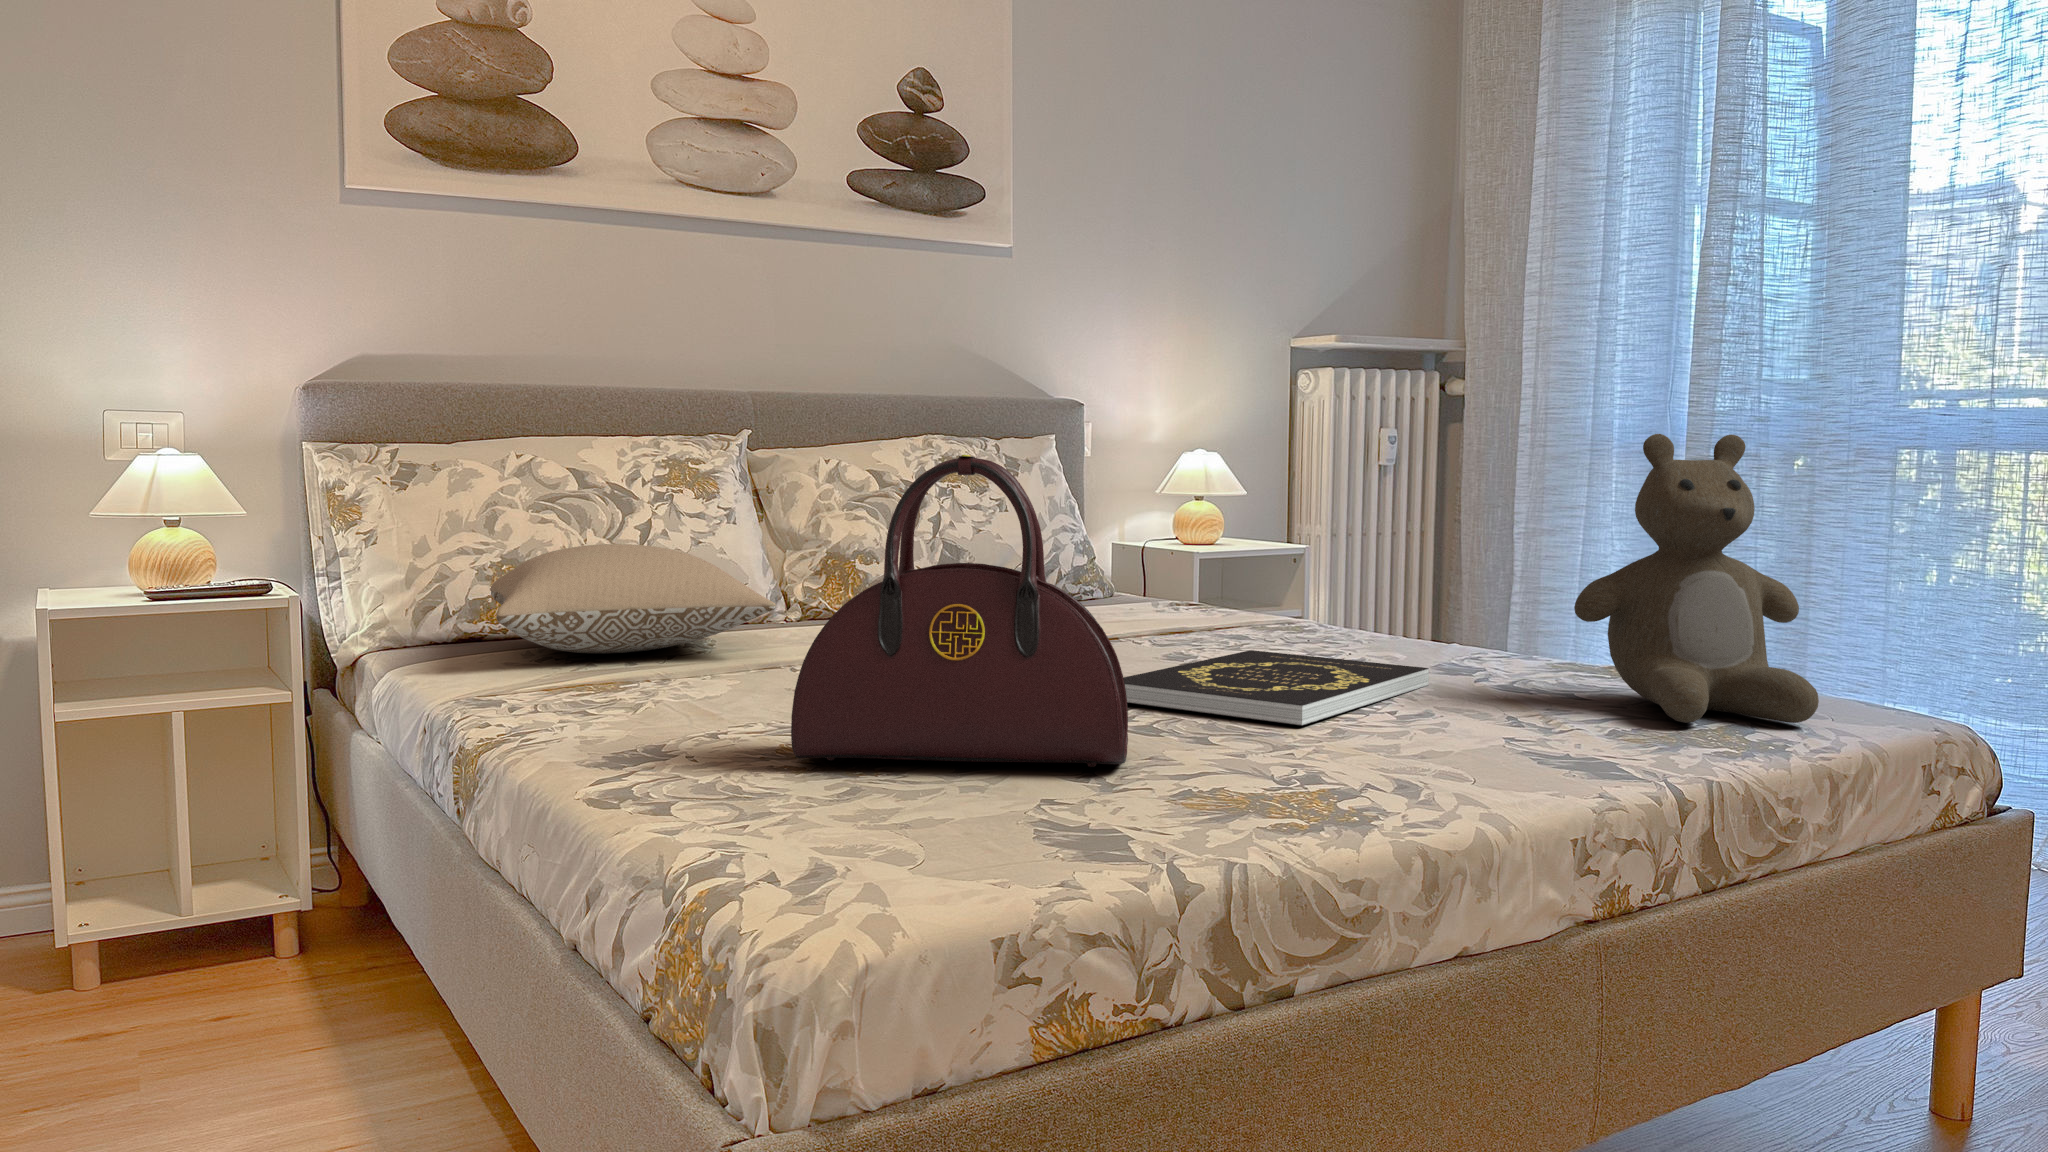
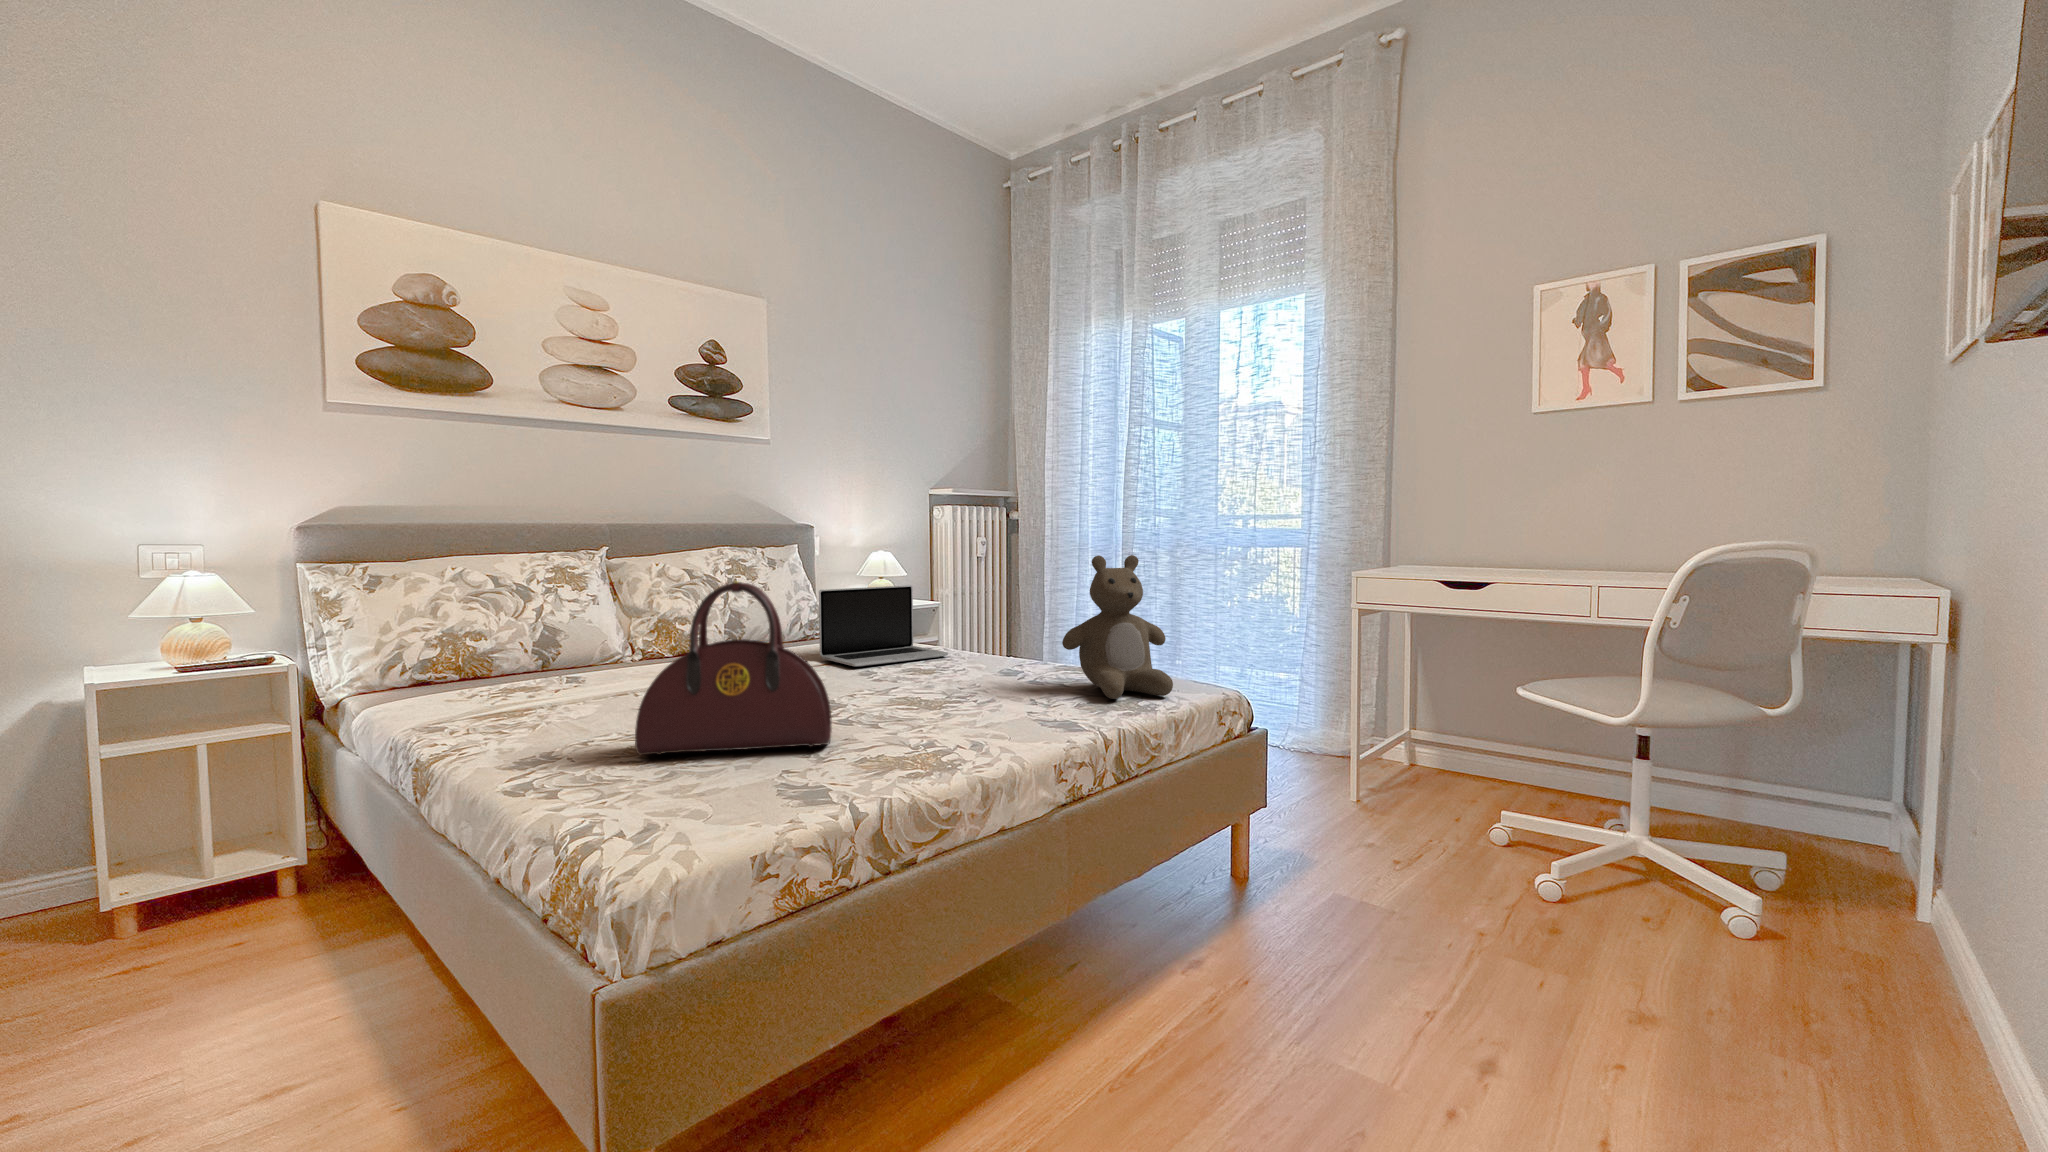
laptop: none [1095,504,1330,645] -> present [819,585,948,667]
pillow: present [490,544,776,654] -> none [434,623,626,691]
book: present [1124,650,1429,726] -> none [821,669,995,714]

